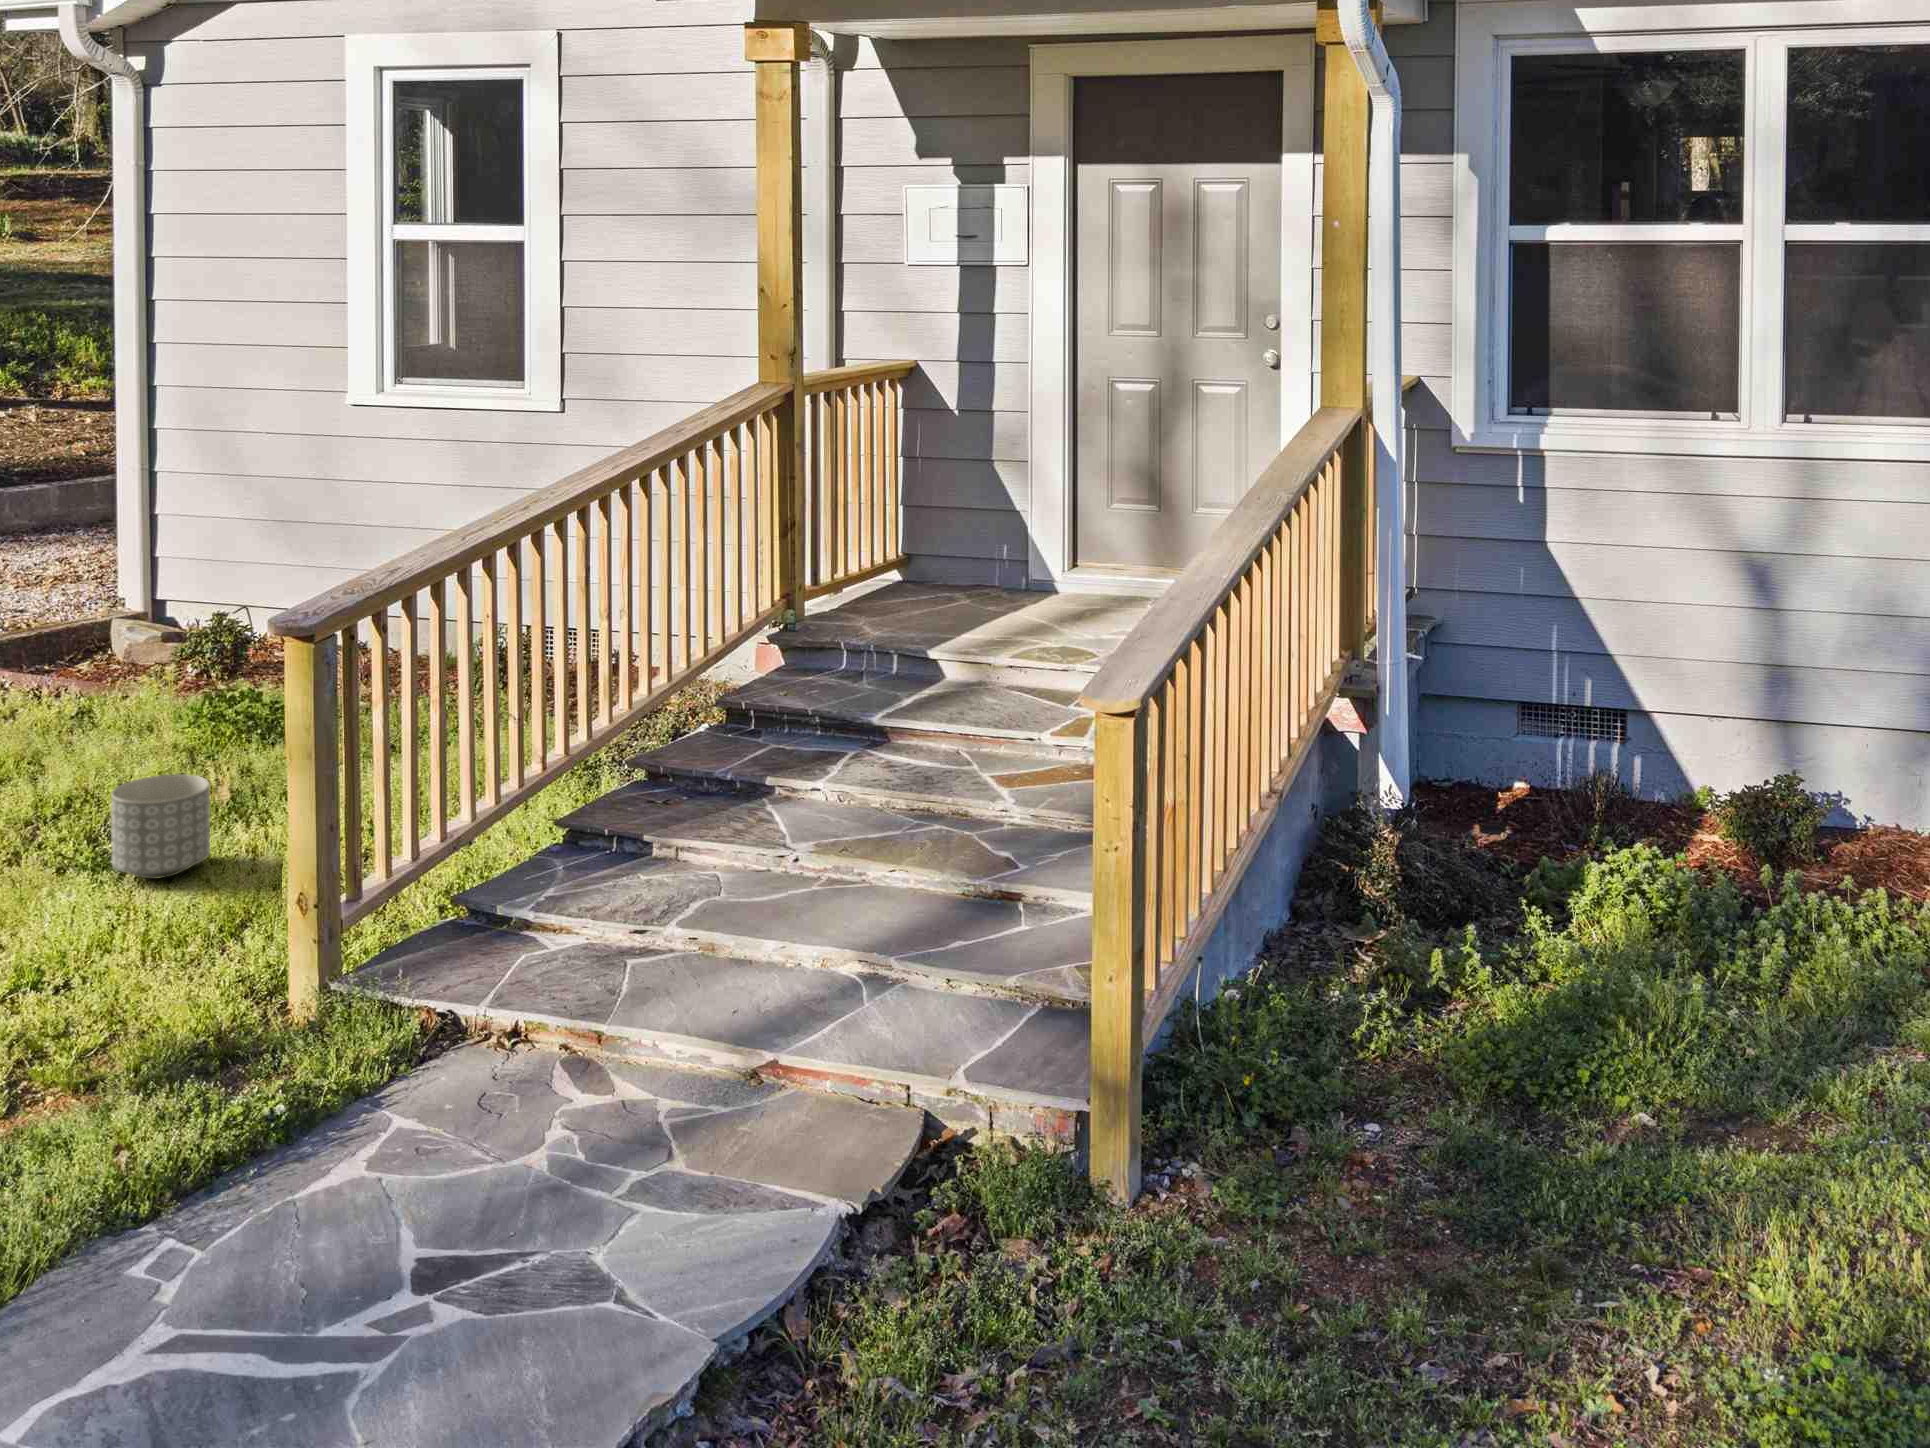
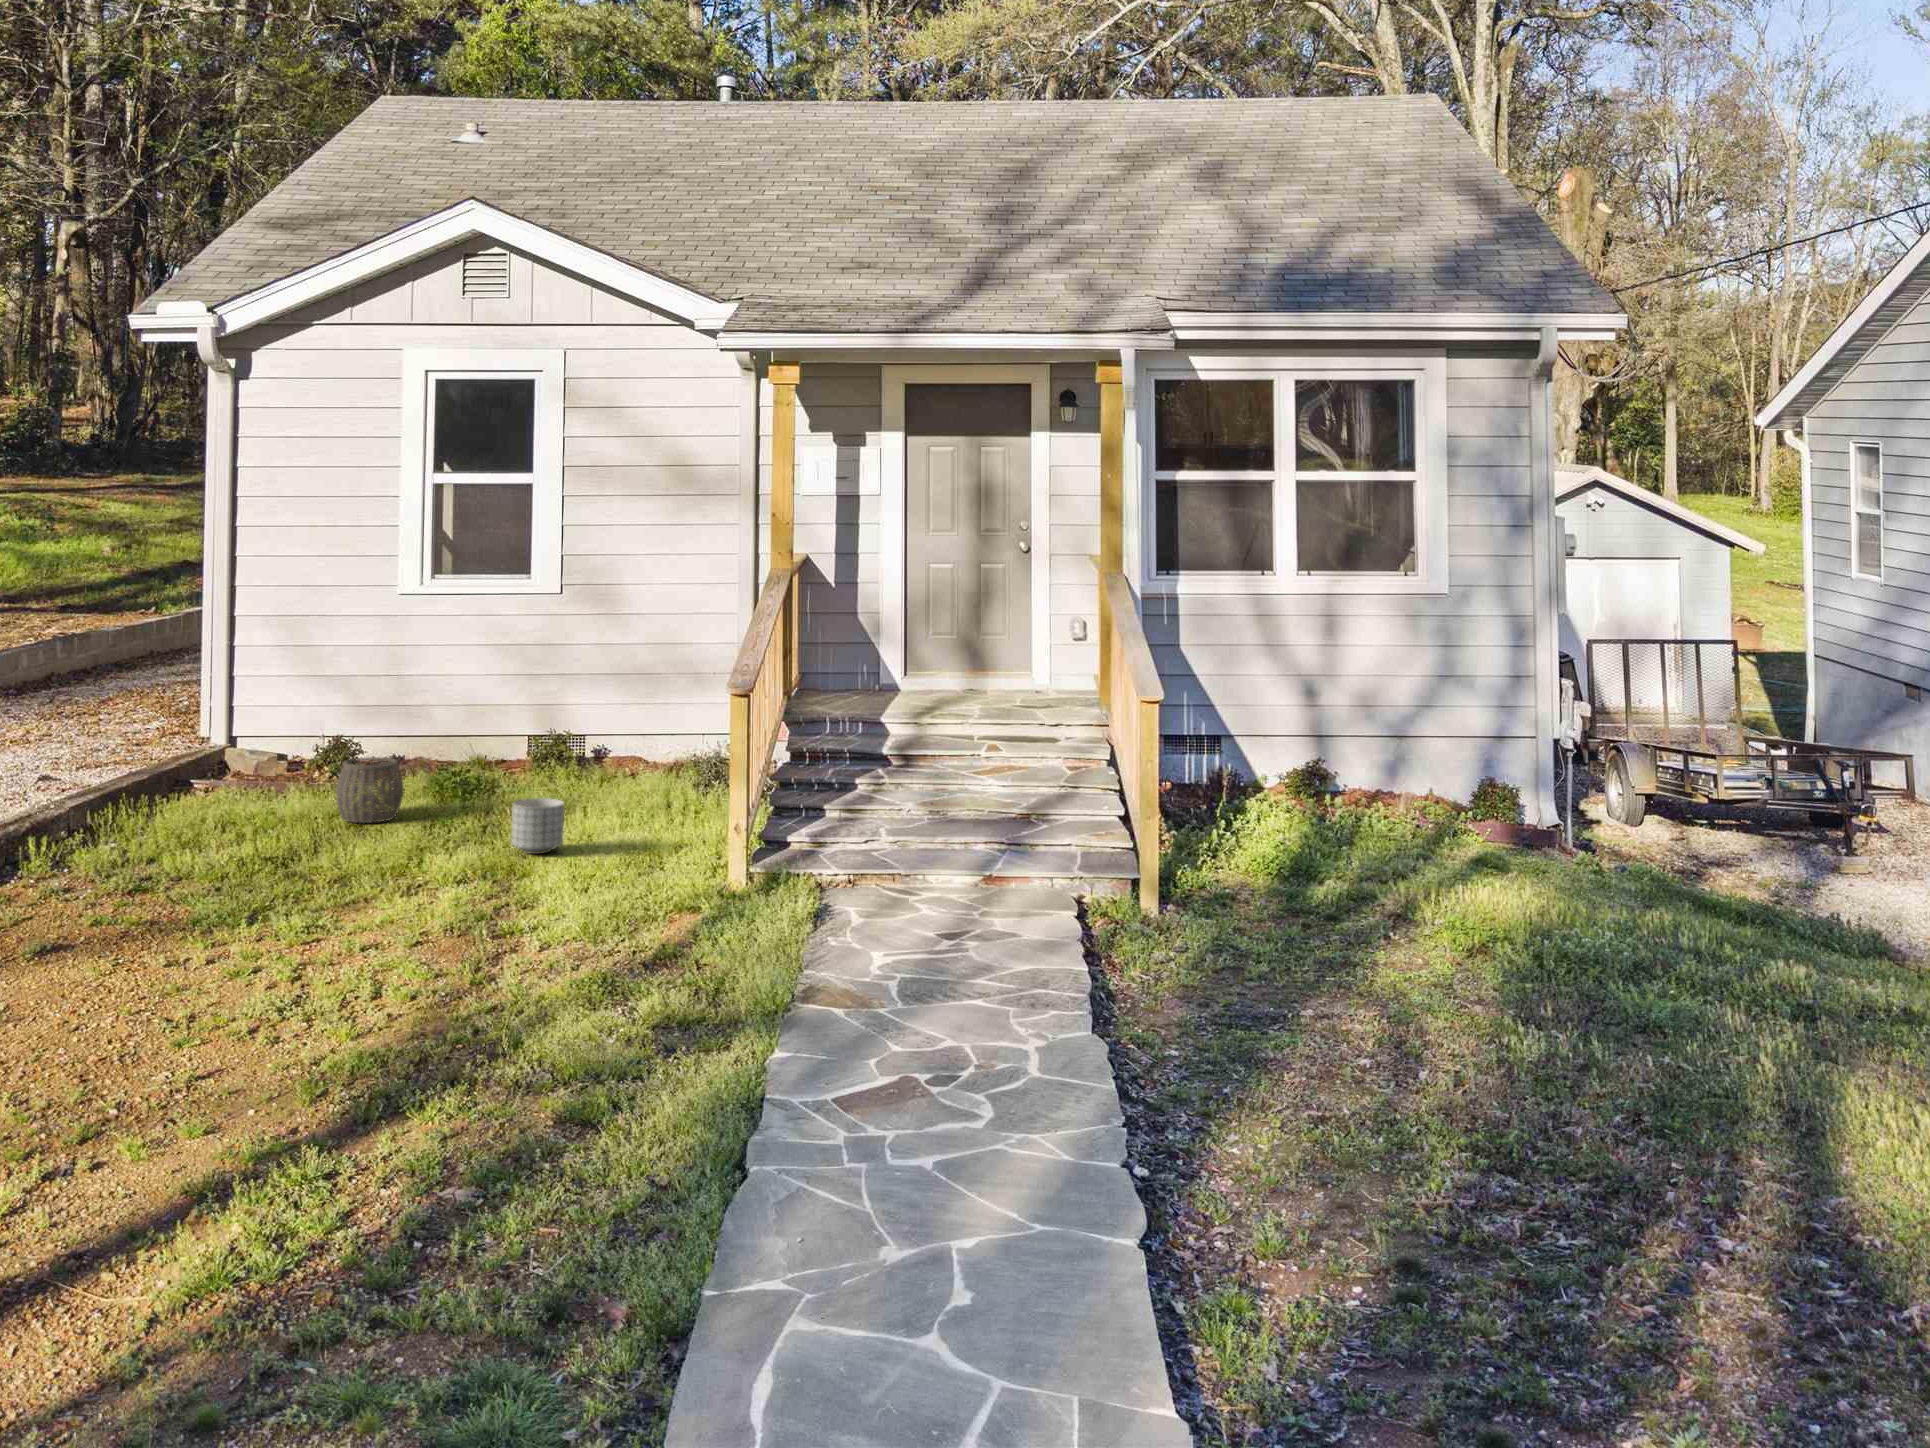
woven basket: none [39,658,156,767] -> present [336,757,403,823]

